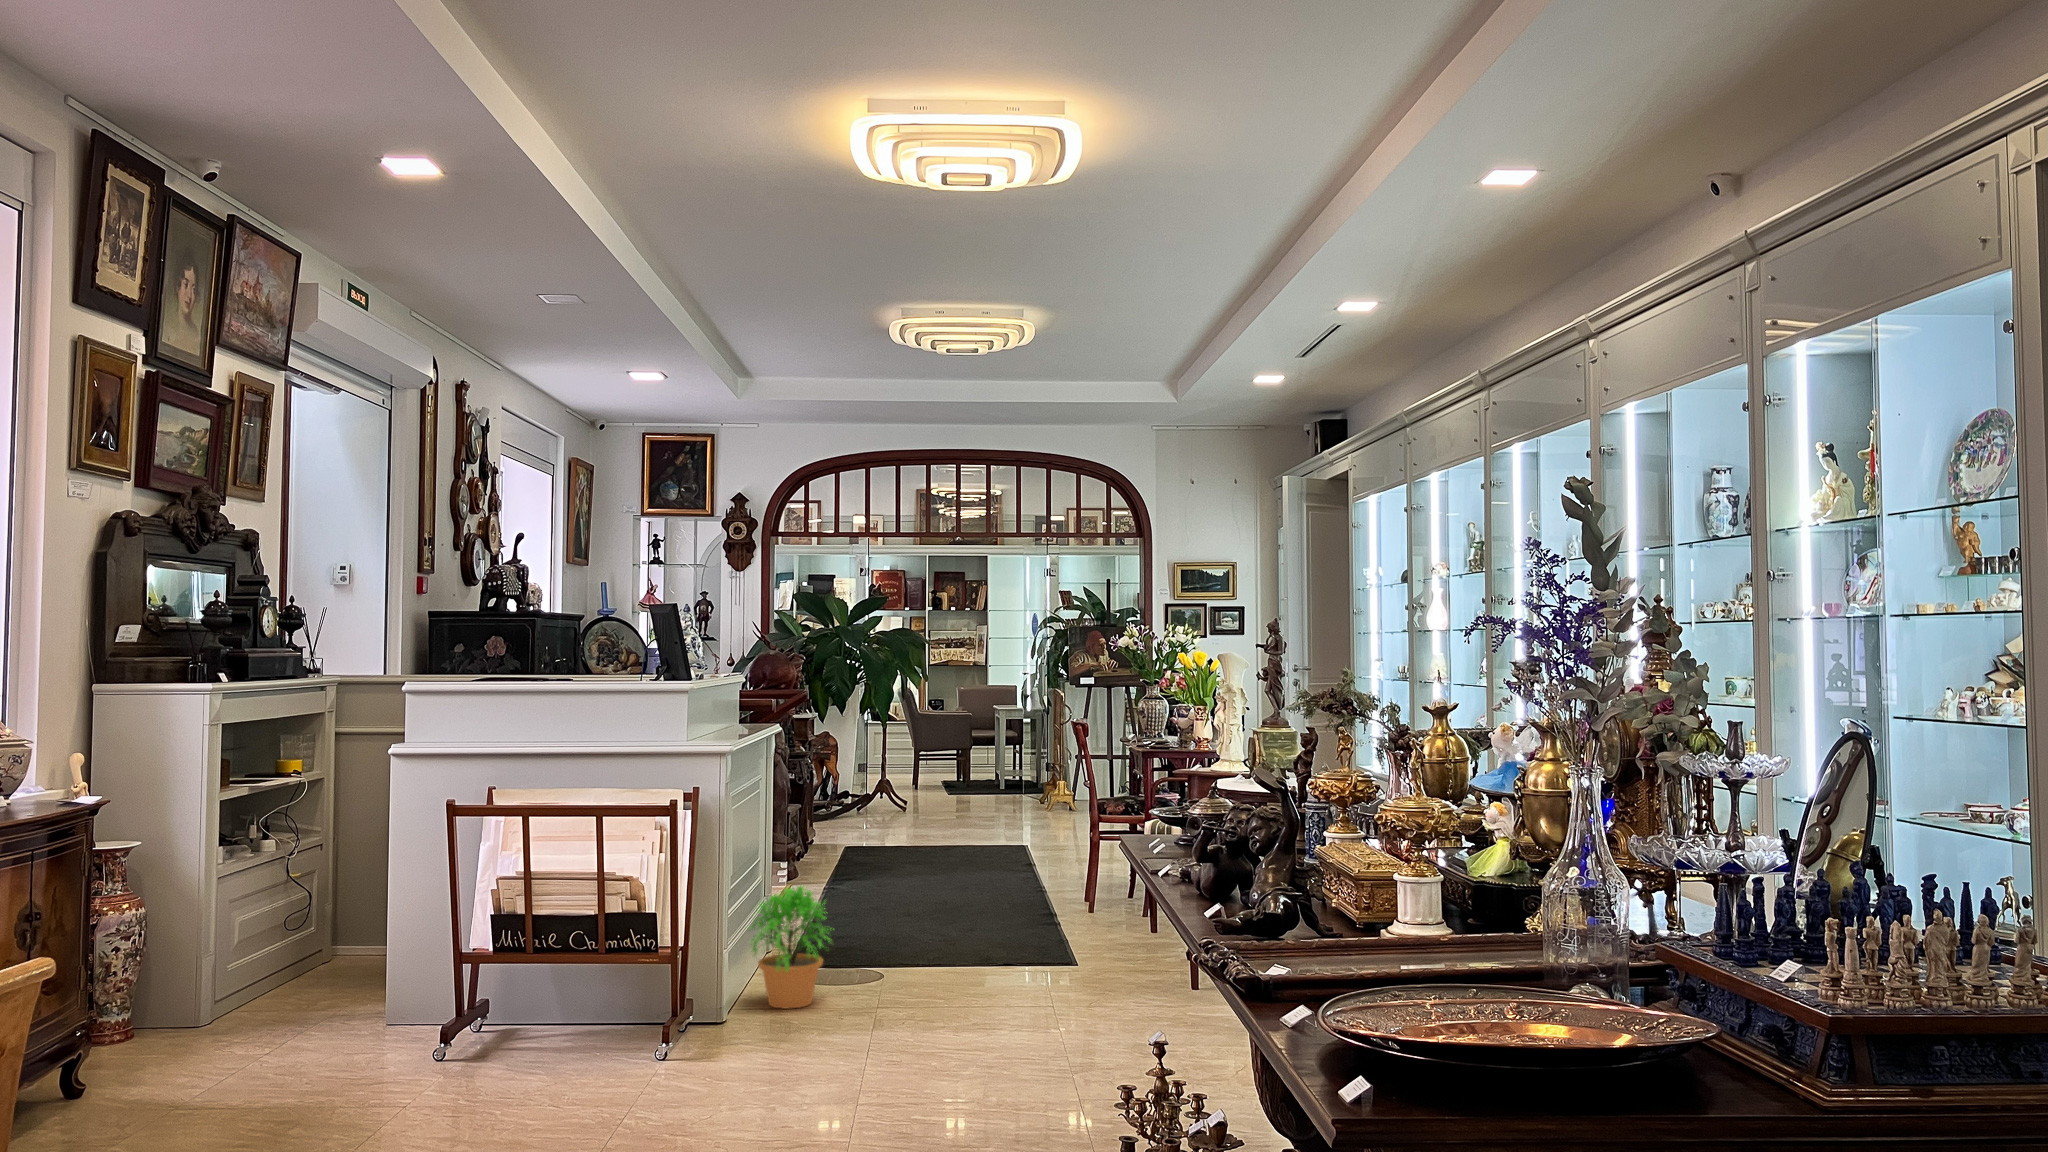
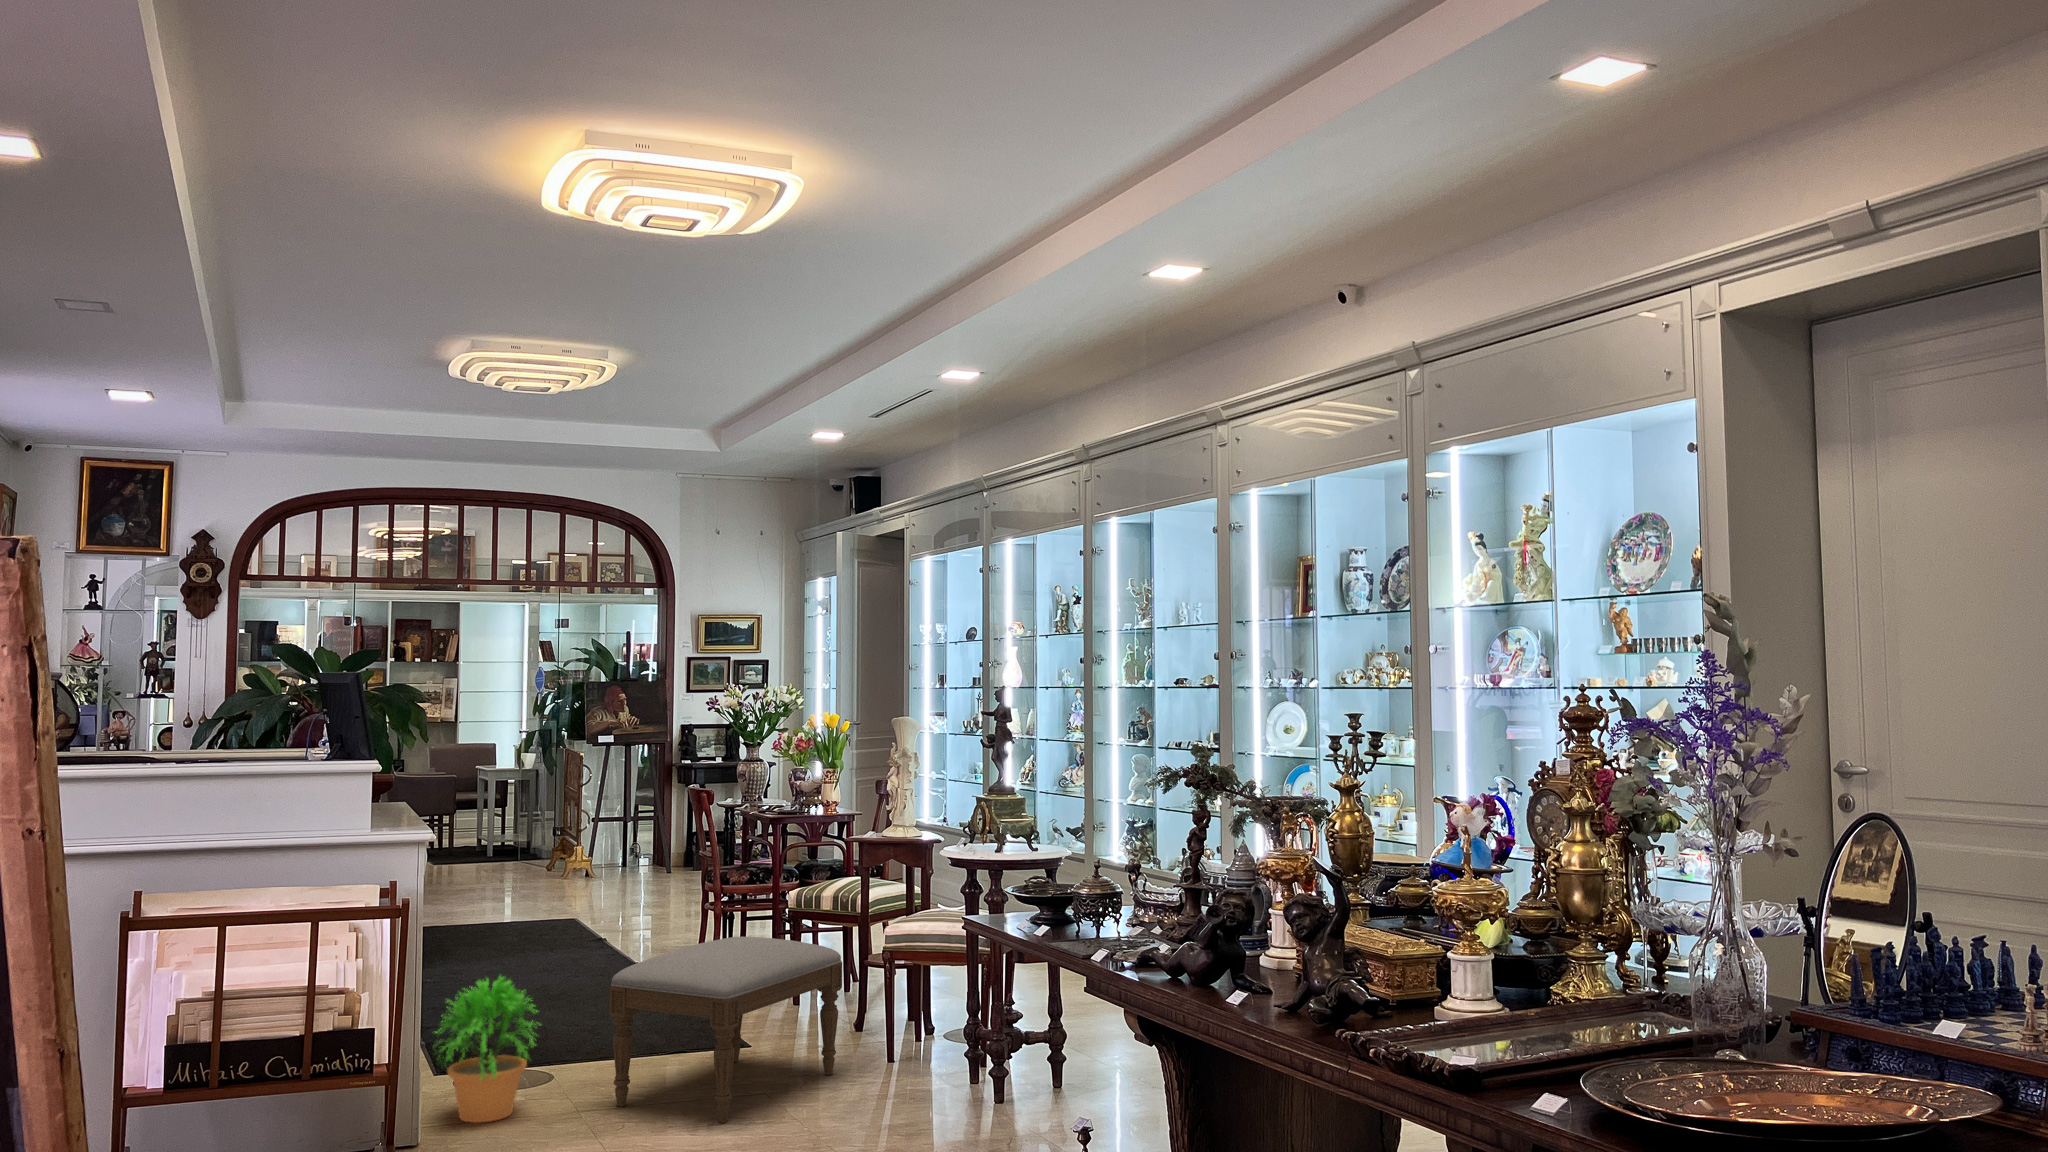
ottoman: none [887,867,1110,1033] -> present [609,937,842,1123]

